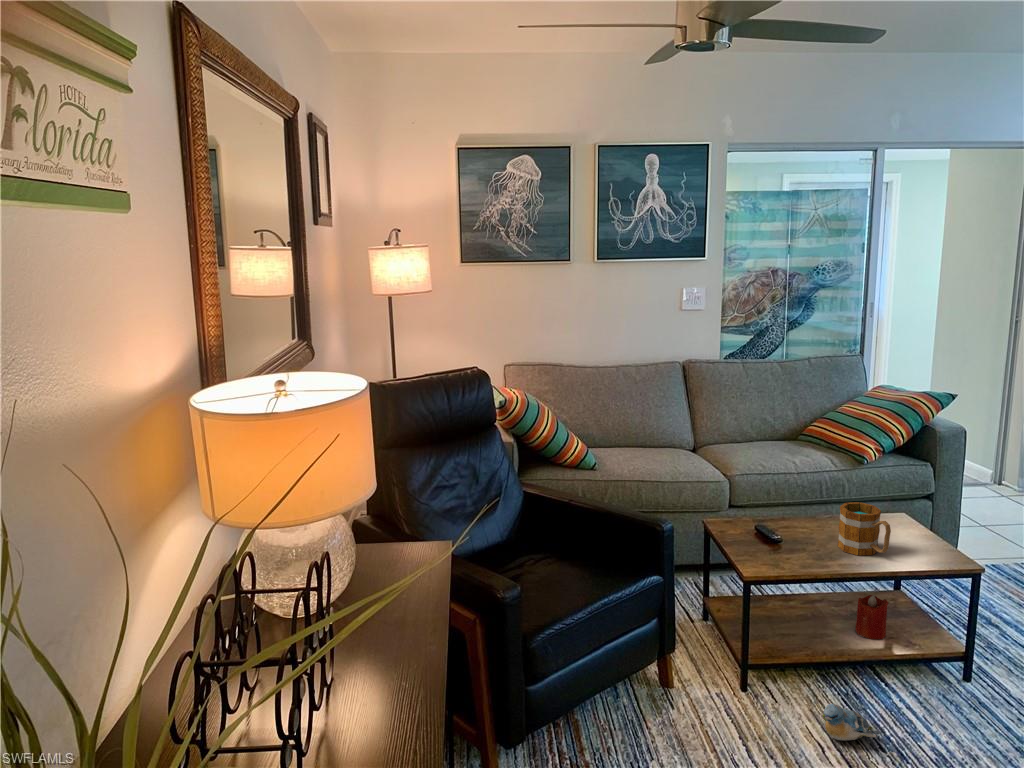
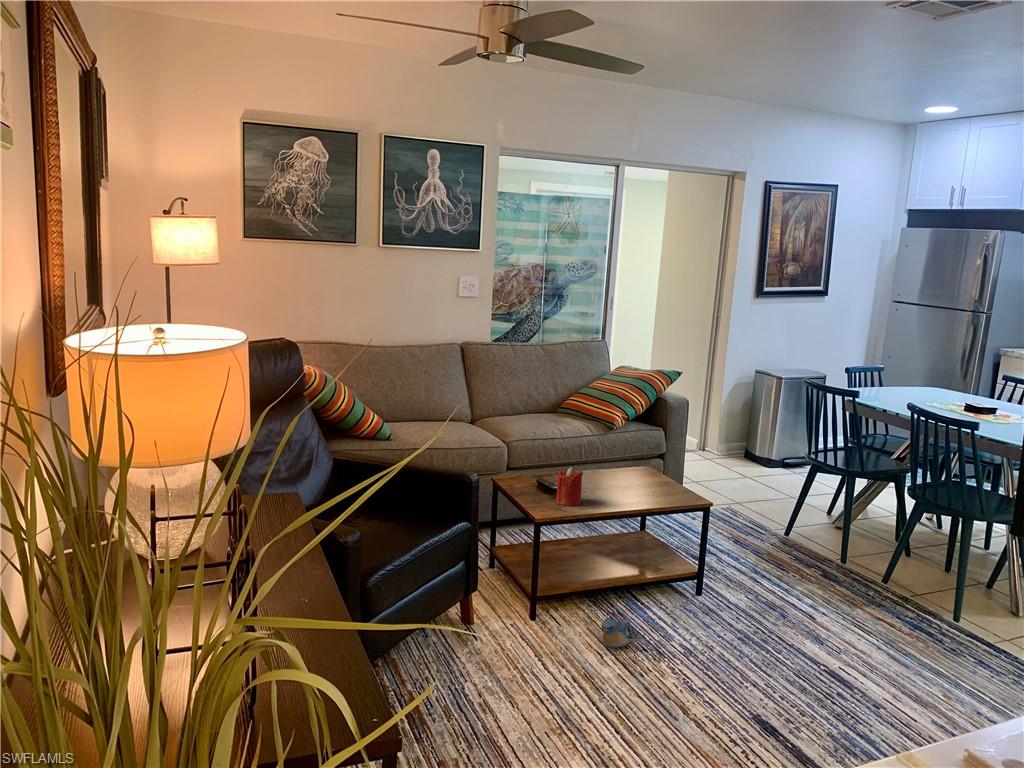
mug: present [837,502,891,556] -> none [604,454,647,498]
candle: present [855,595,888,640] -> present [556,467,583,506]

